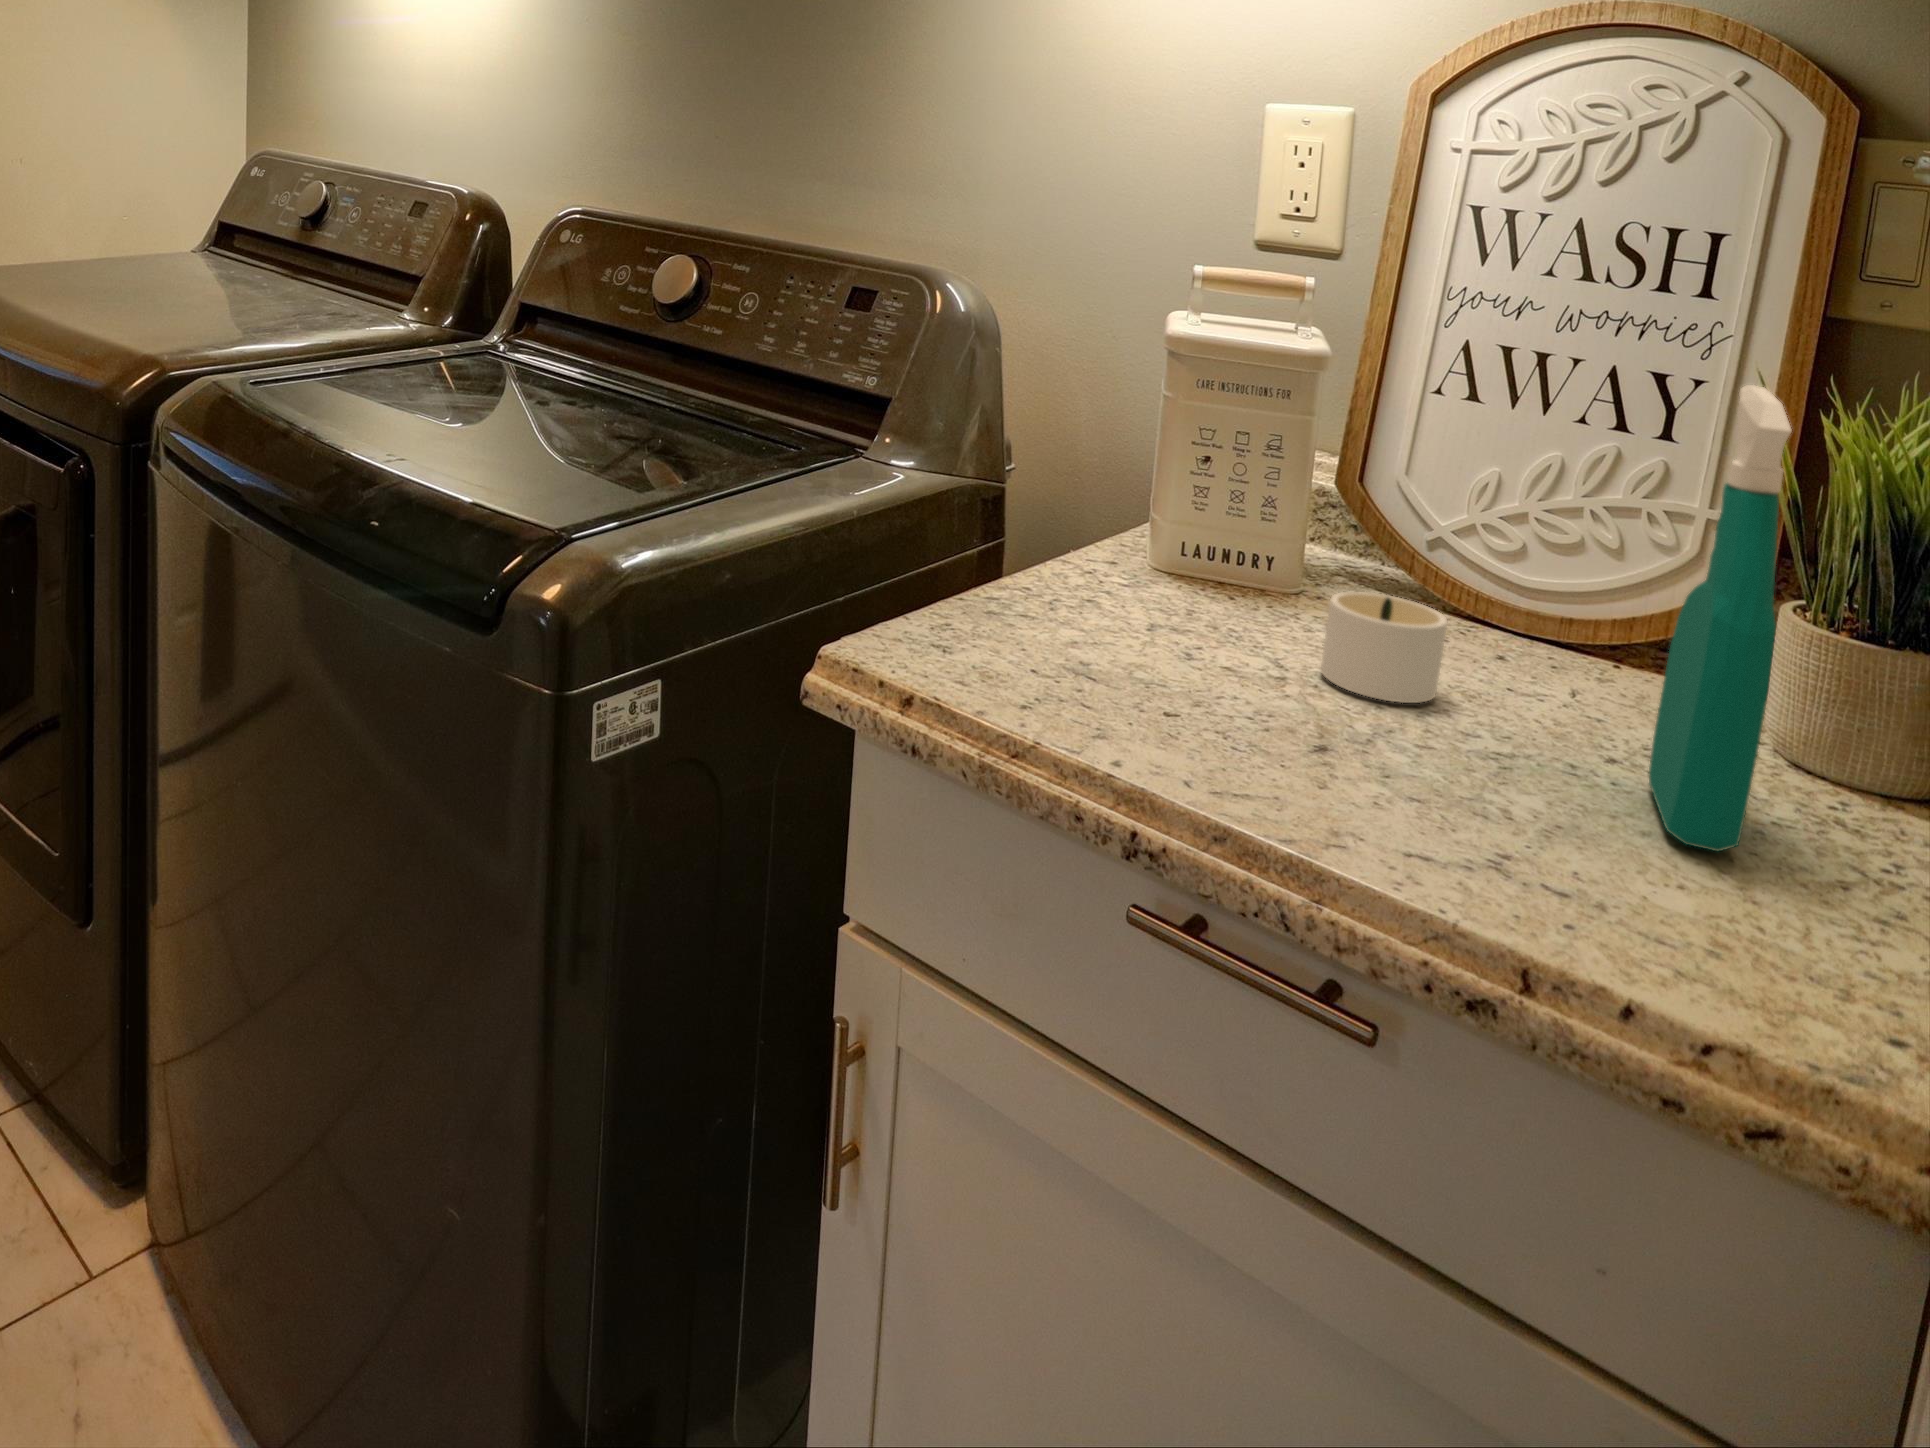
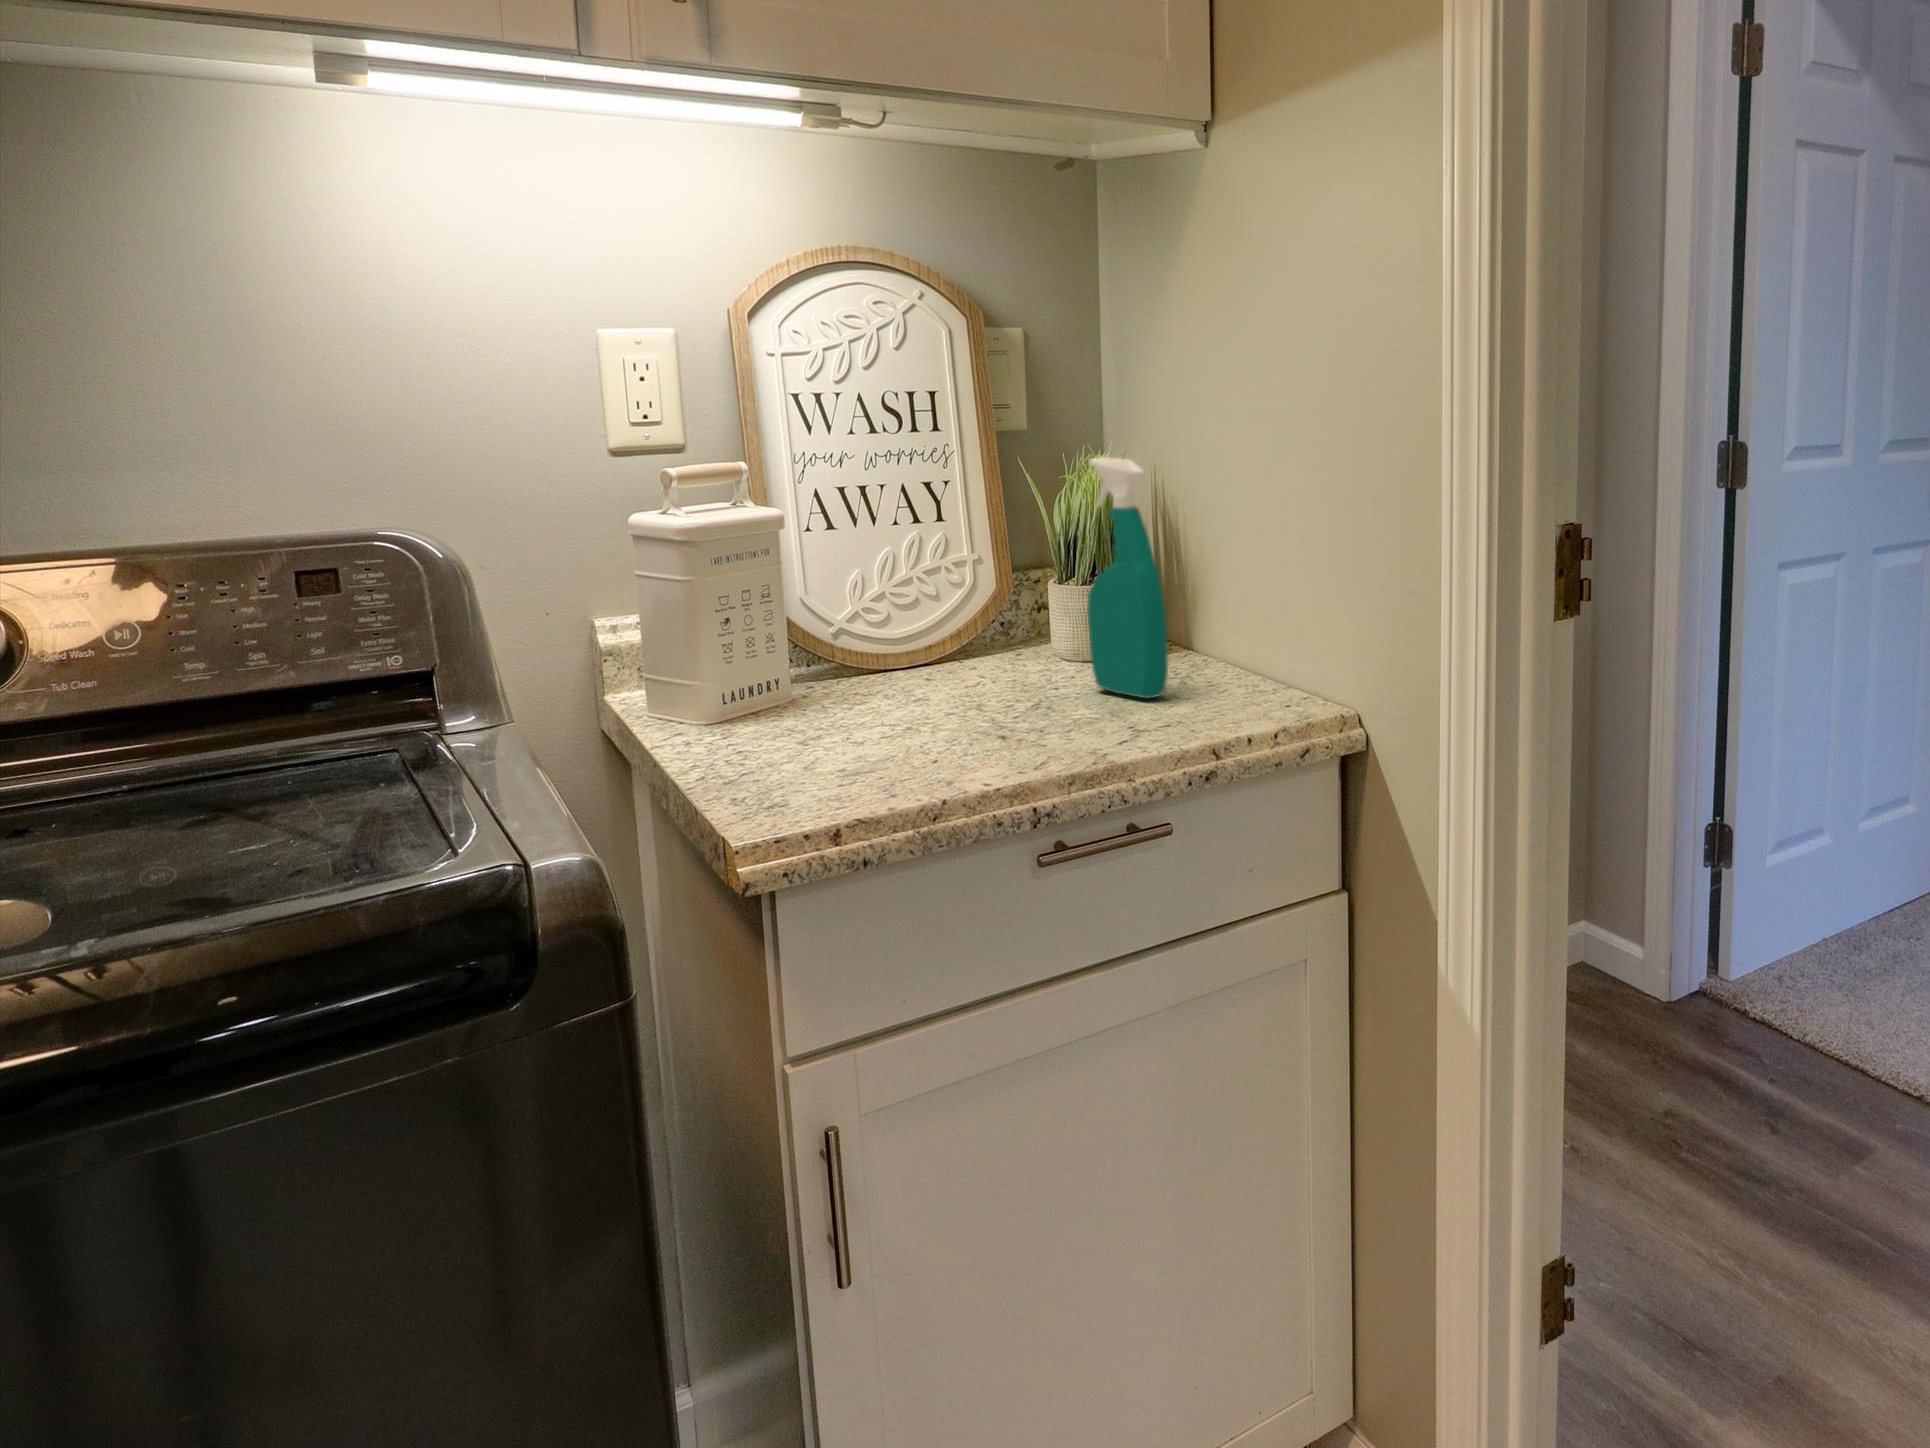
candle: present [1321,592,1447,703] -> none [900,644,1008,710]

